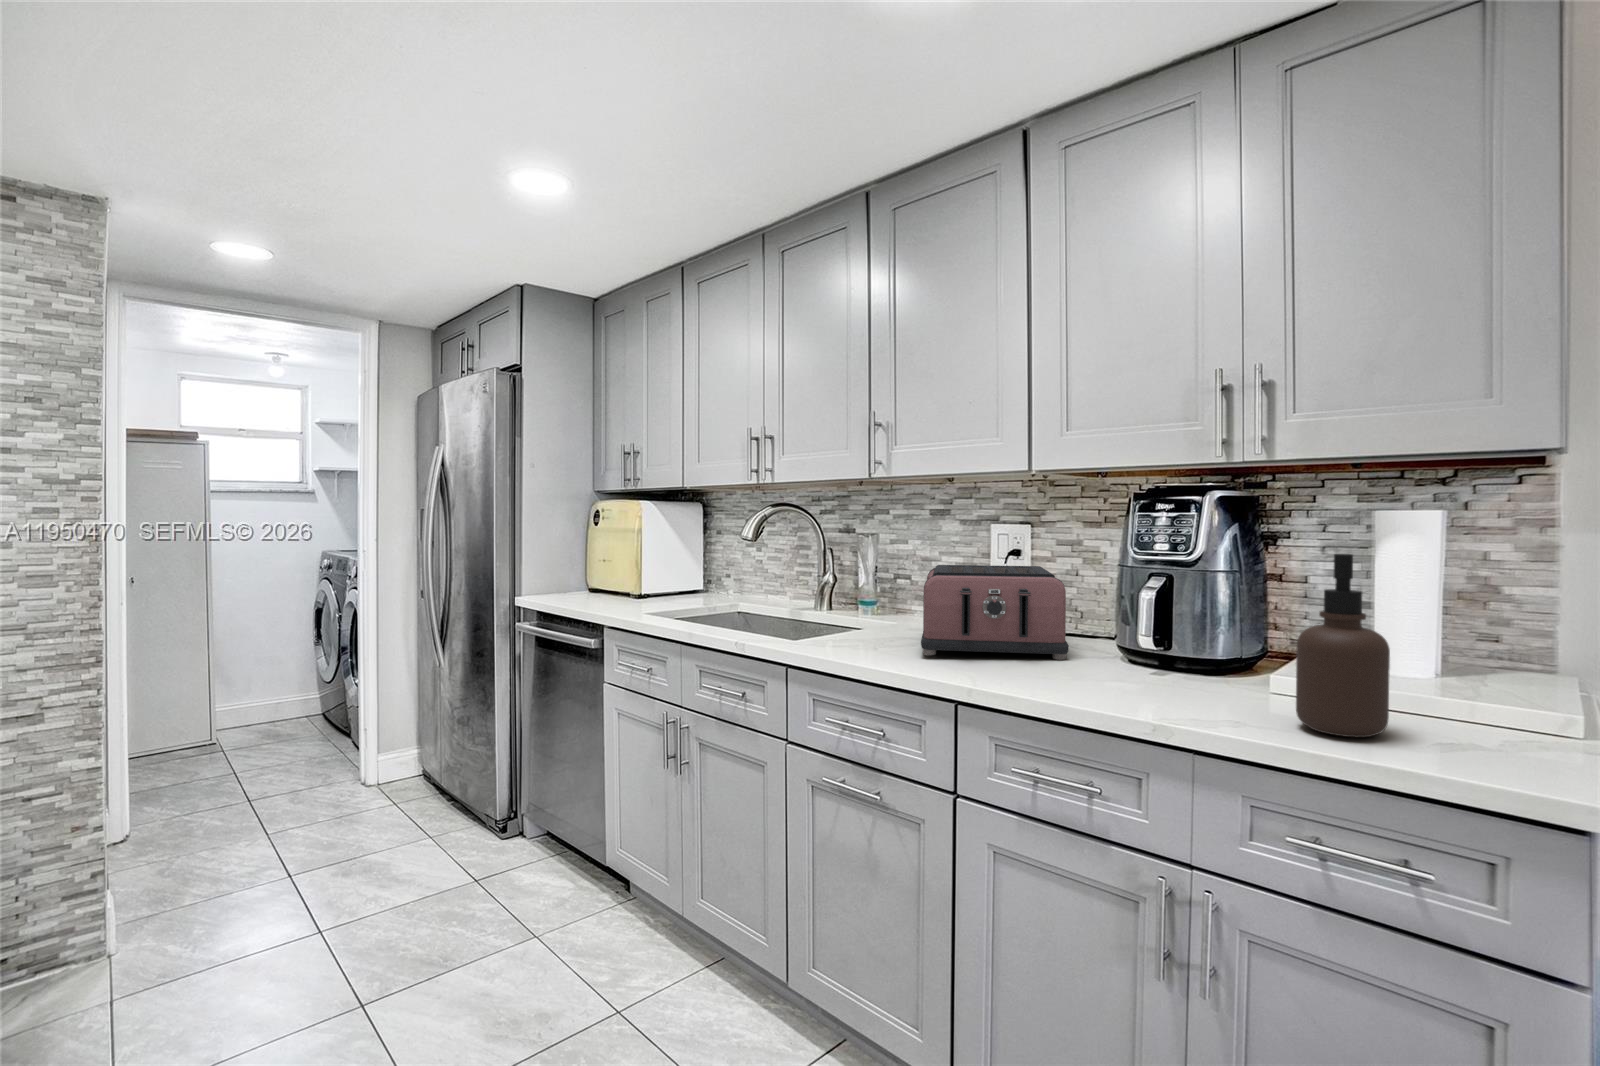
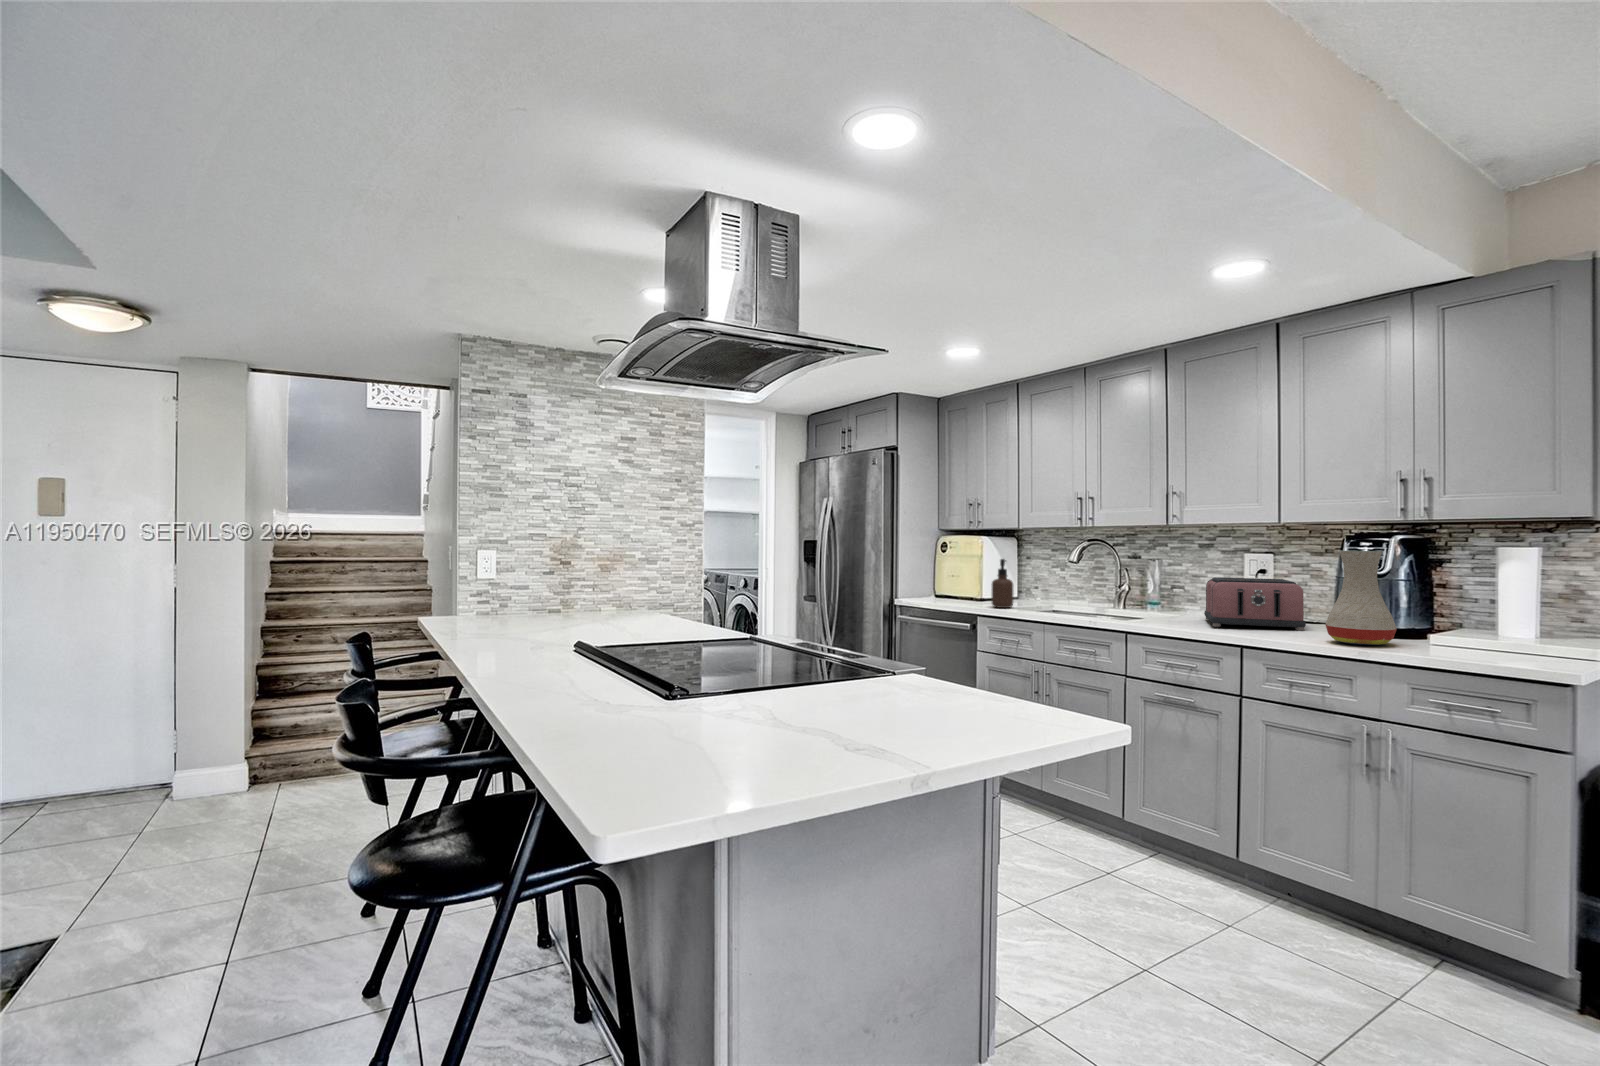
vase: none [1094,519,1216,704] -> present [1325,551,1397,645]
soap dispenser: present [1296,554,1390,737] -> present [992,559,1013,608]

